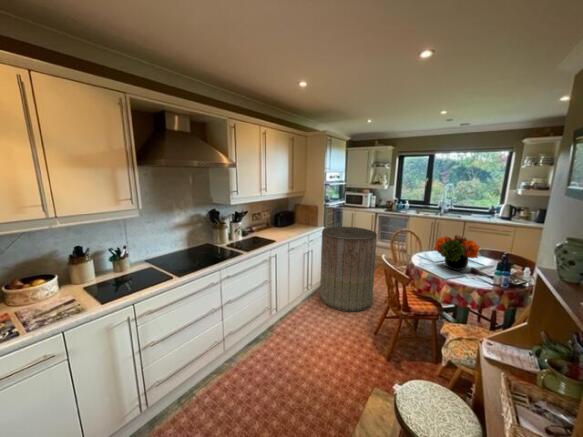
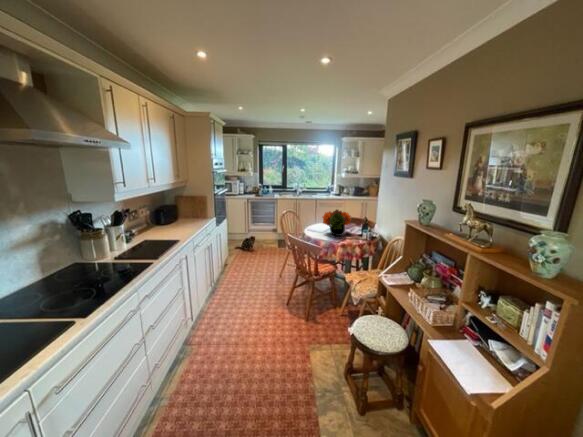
trash can: present [320,227,377,312] -> none [217,214,271,297]

